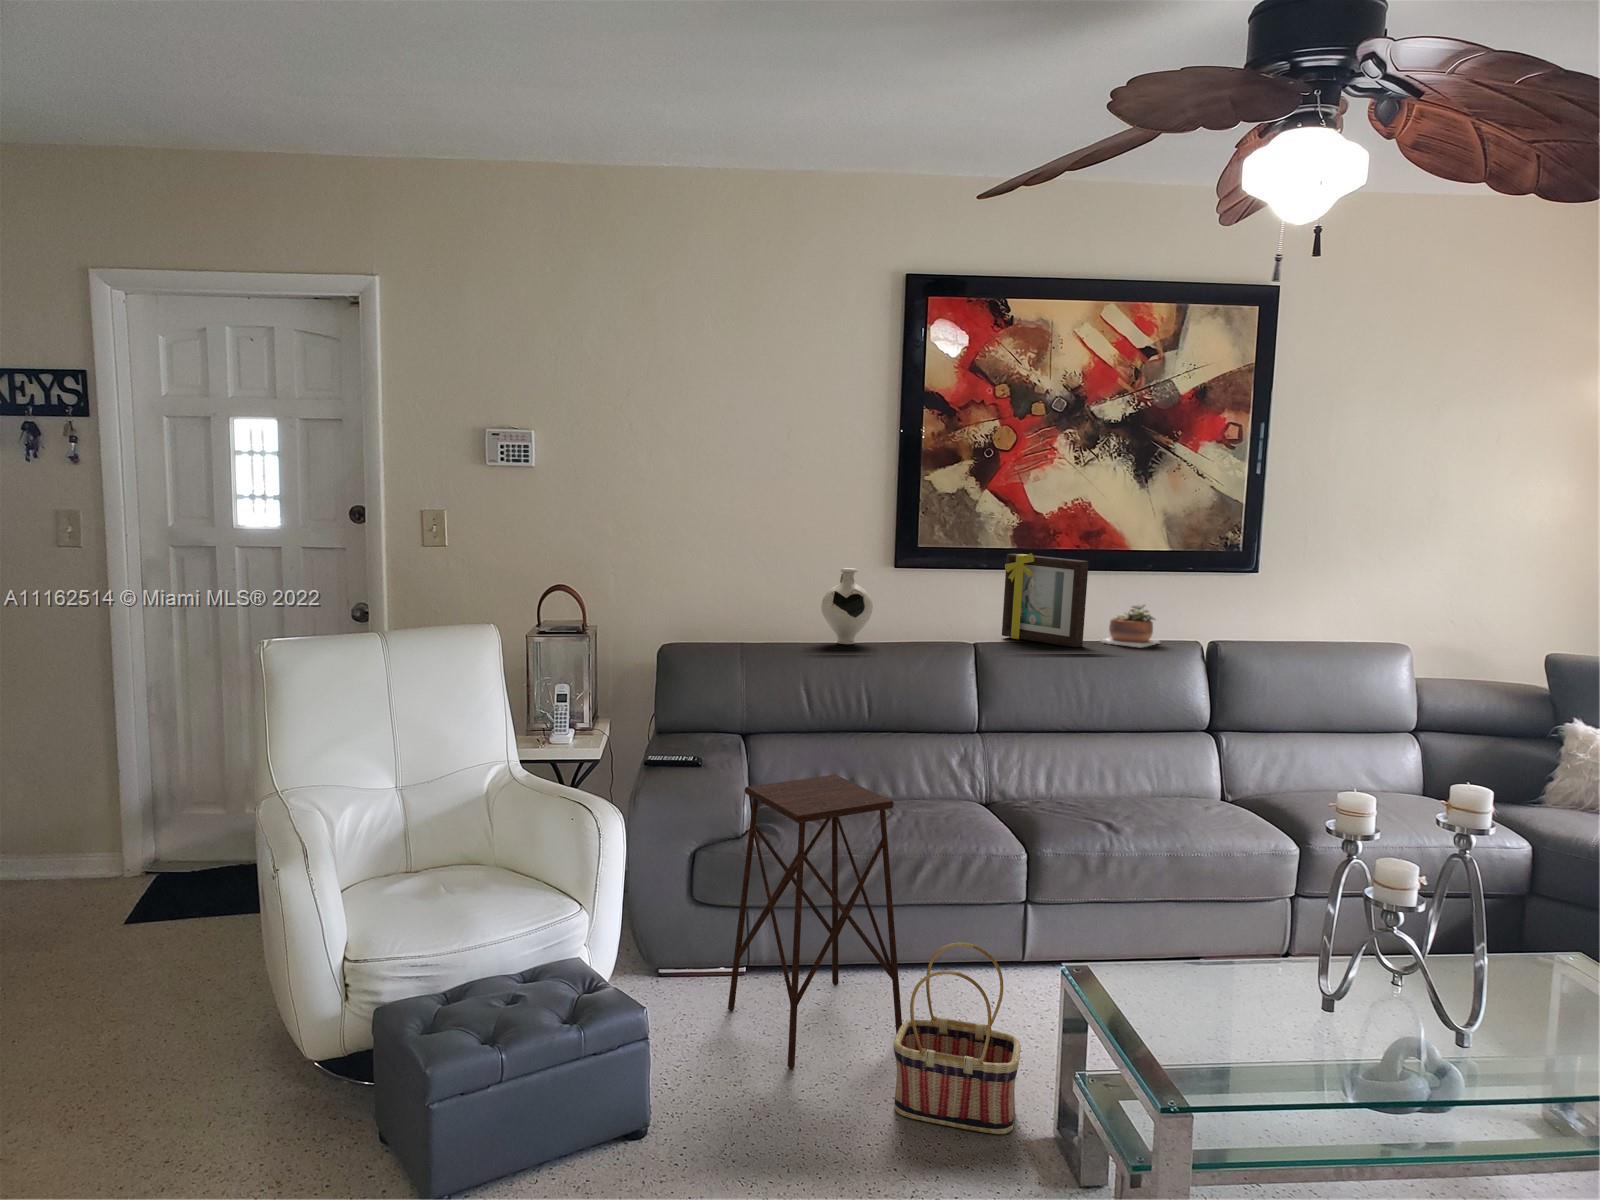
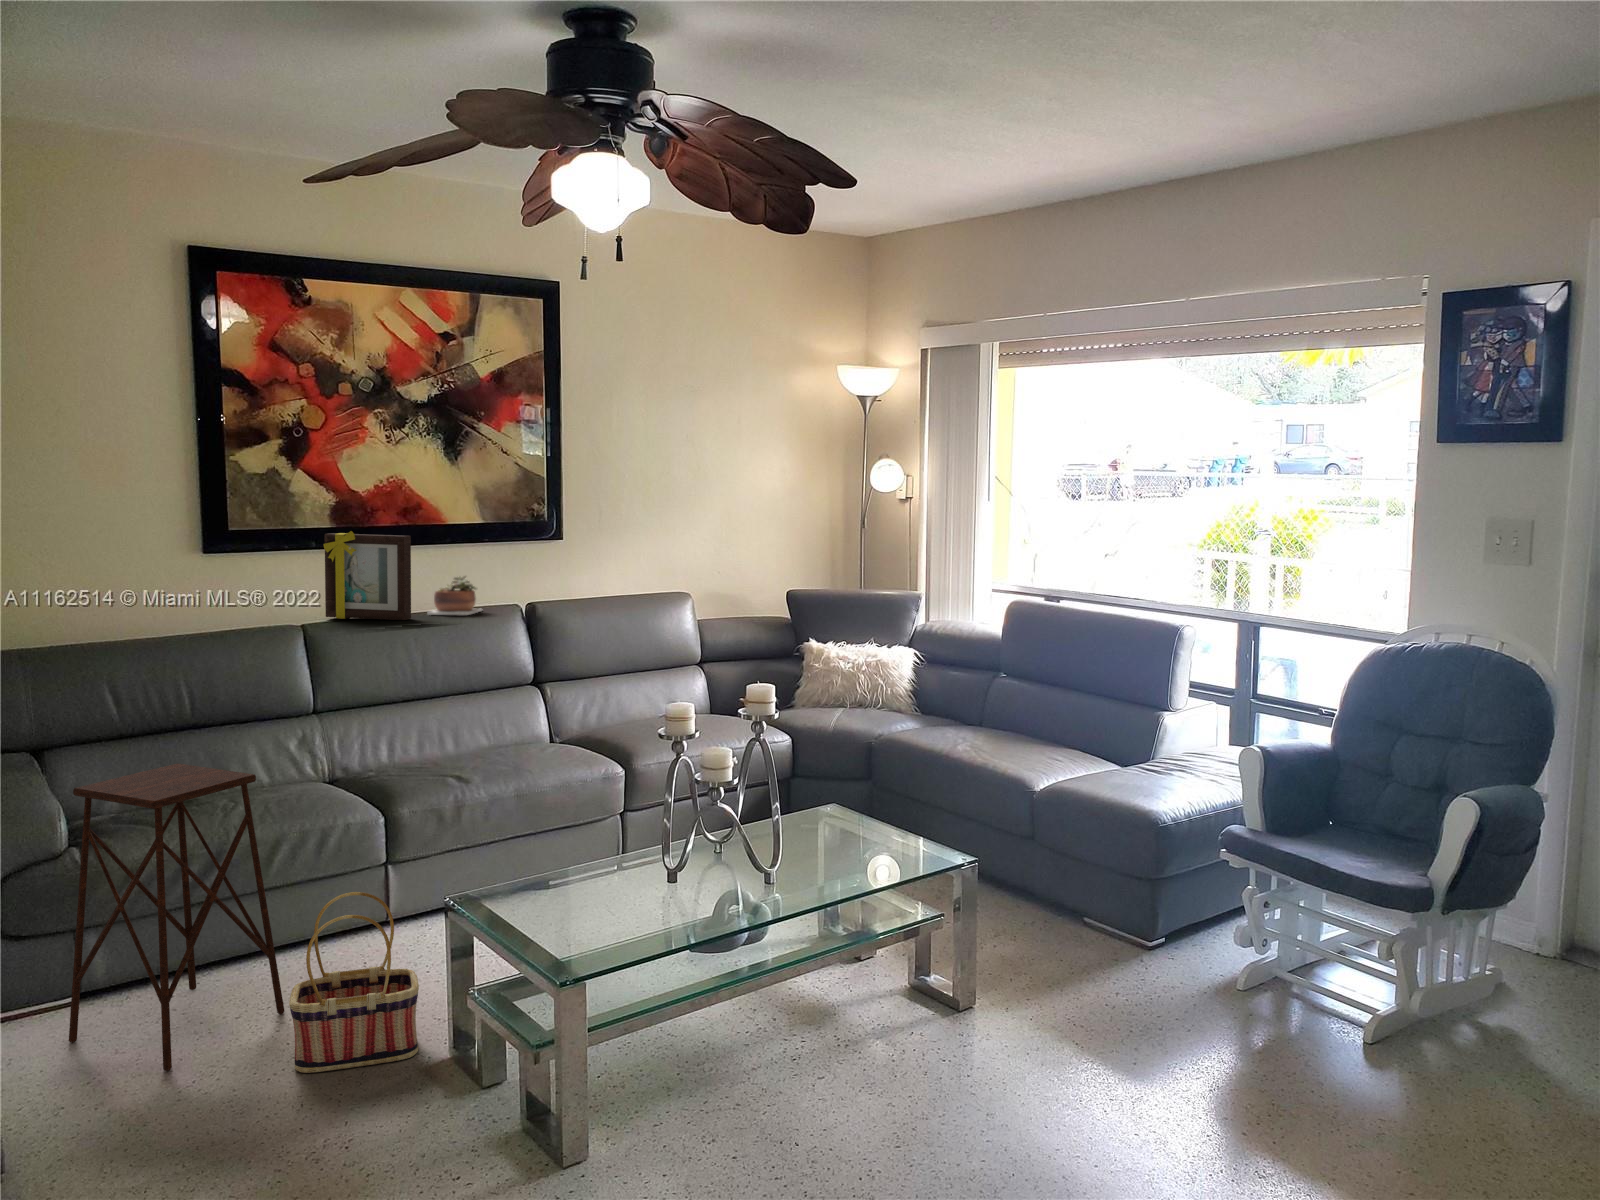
decorative vase: present [821,568,873,644] -> none [117,555,181,638]

